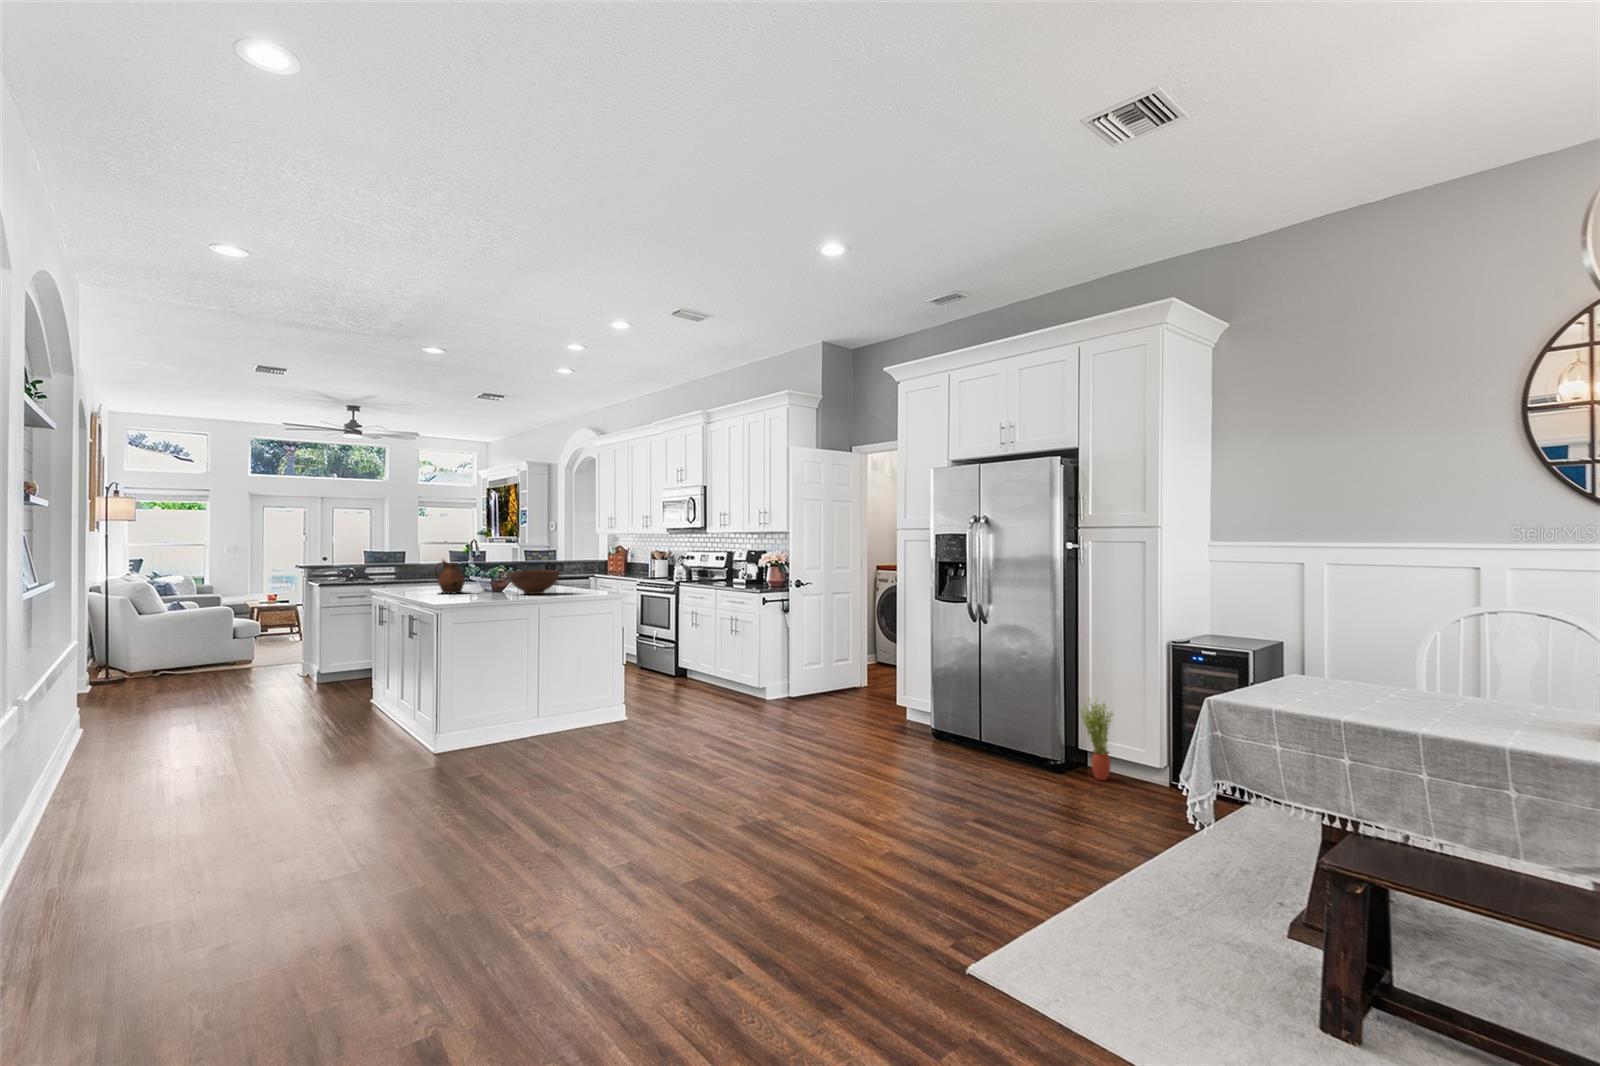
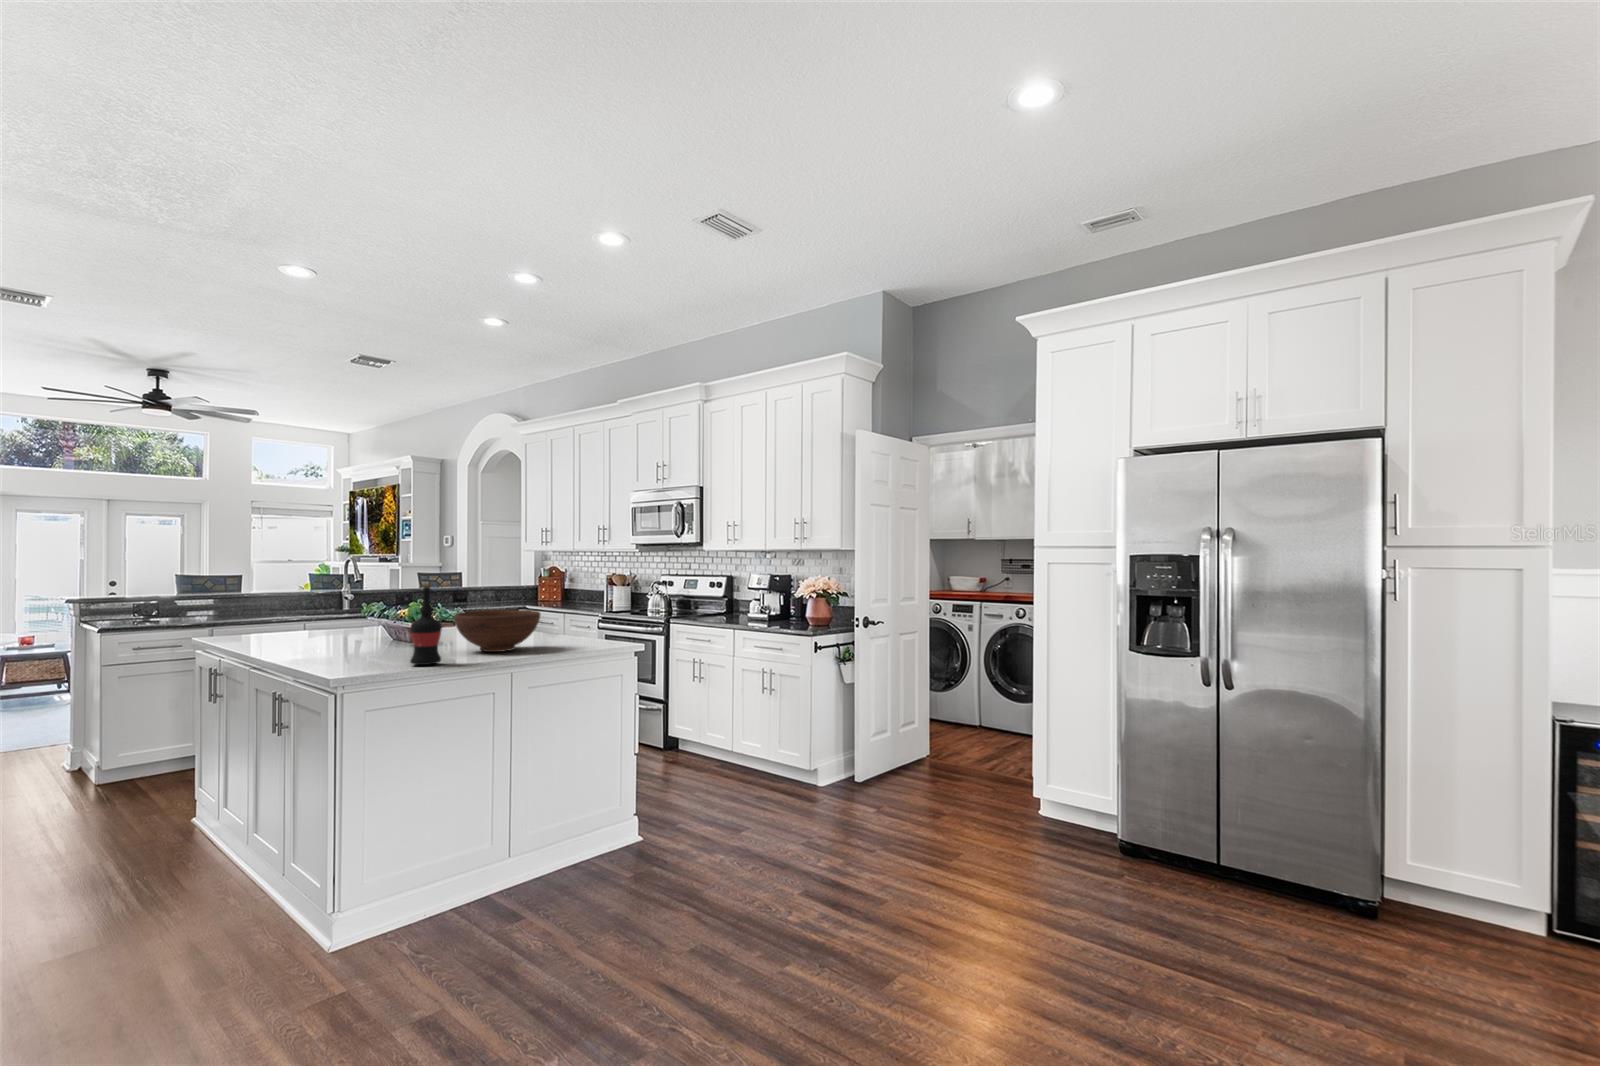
wine bottle: none [477,552,494,598] -> present [410,584,442,665]
ceramic pitcher: present [434,560,465,594] -> none [319,594,382,654]
potted plant: present [1080,699,1113,780] -> none [1421,804,1492,938]

